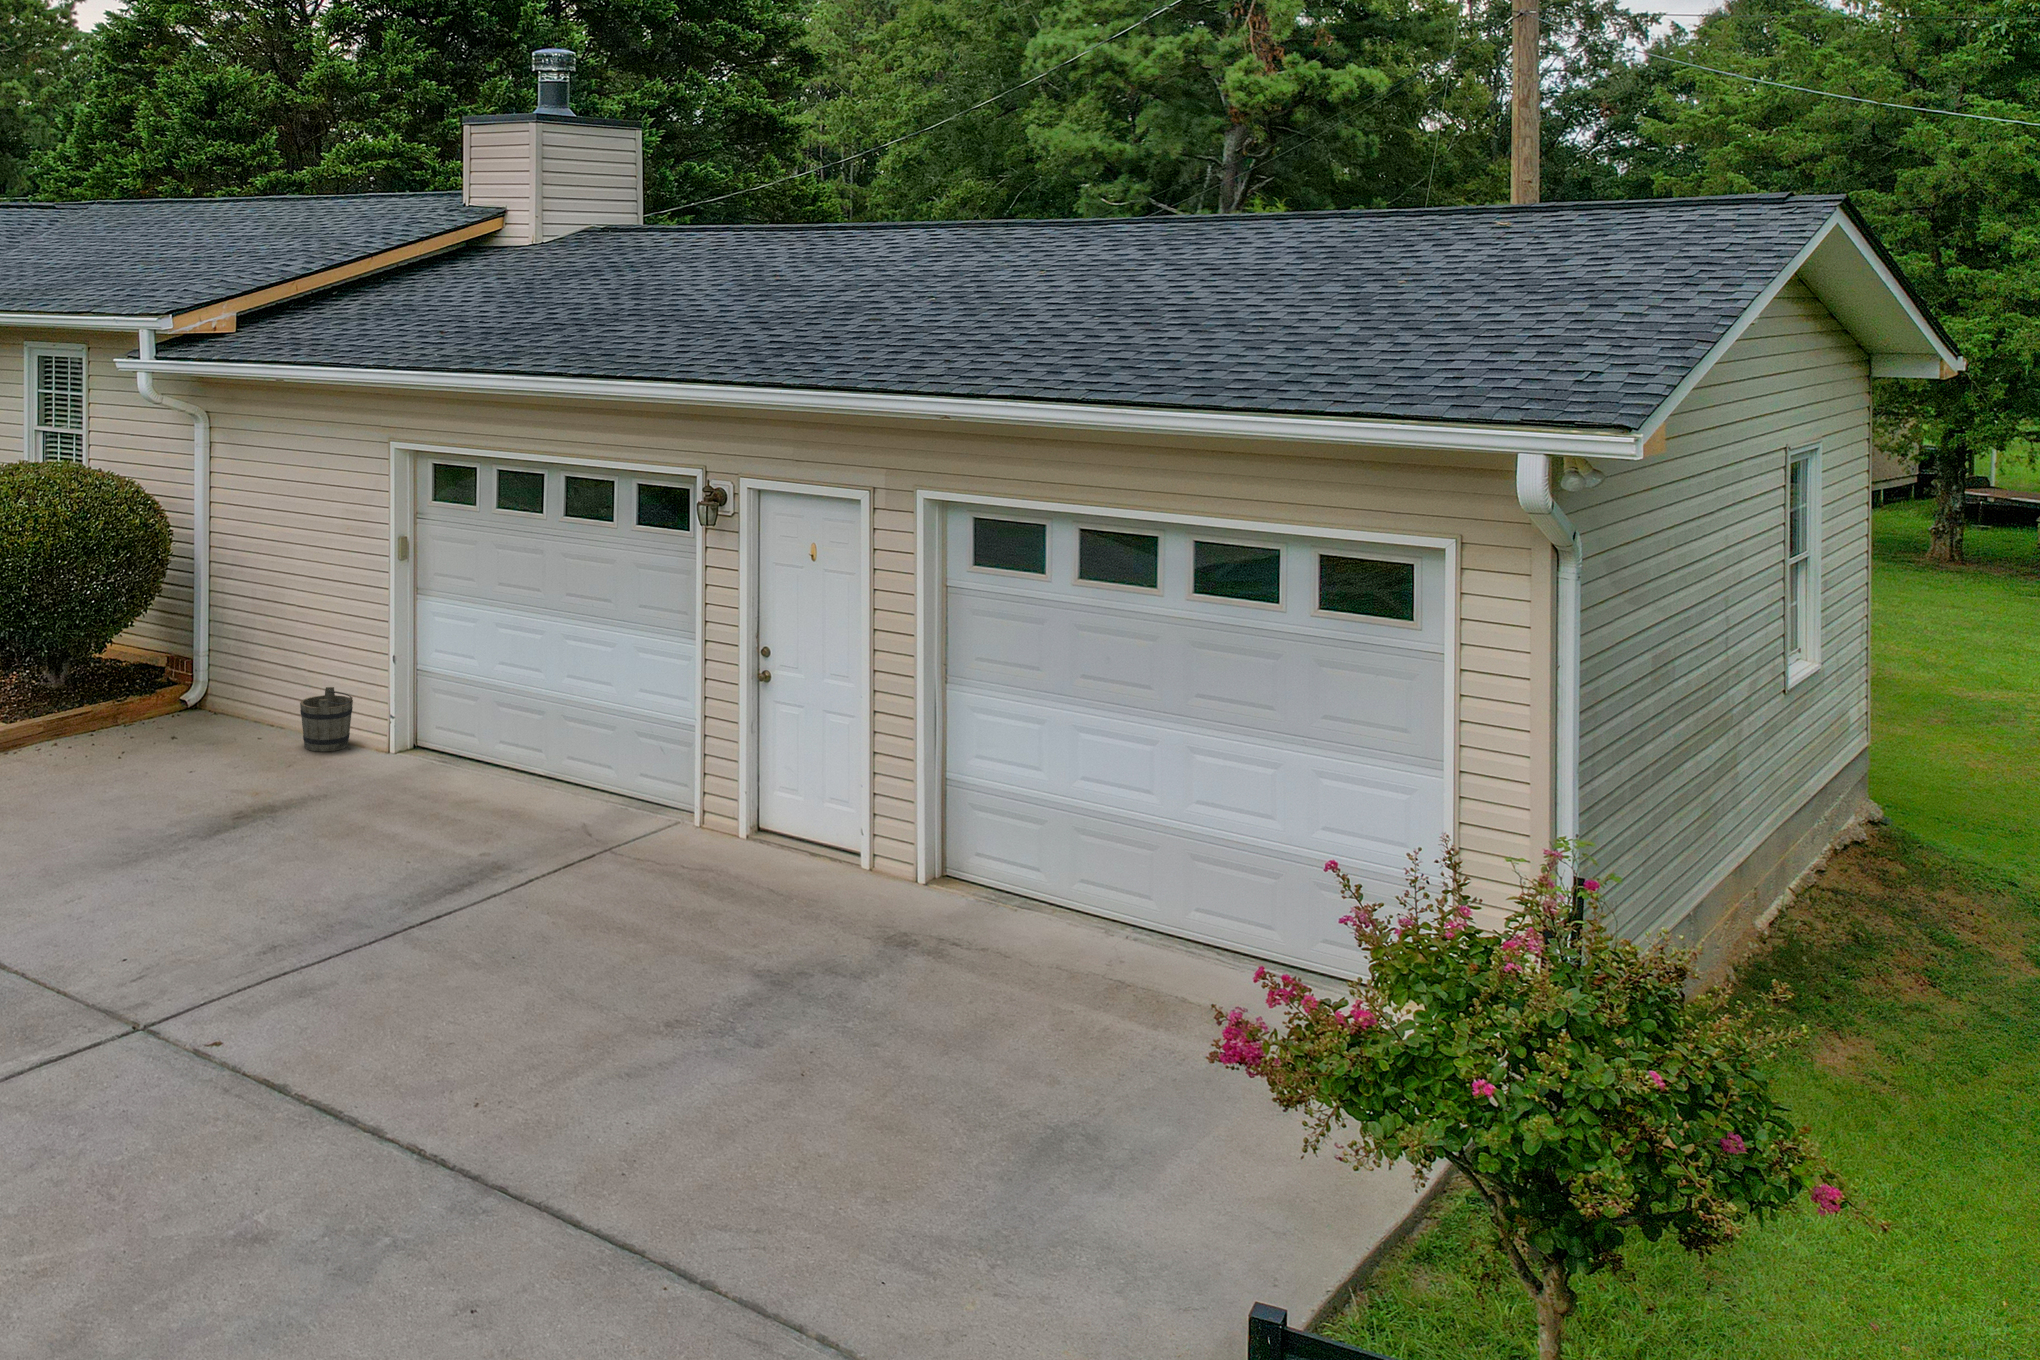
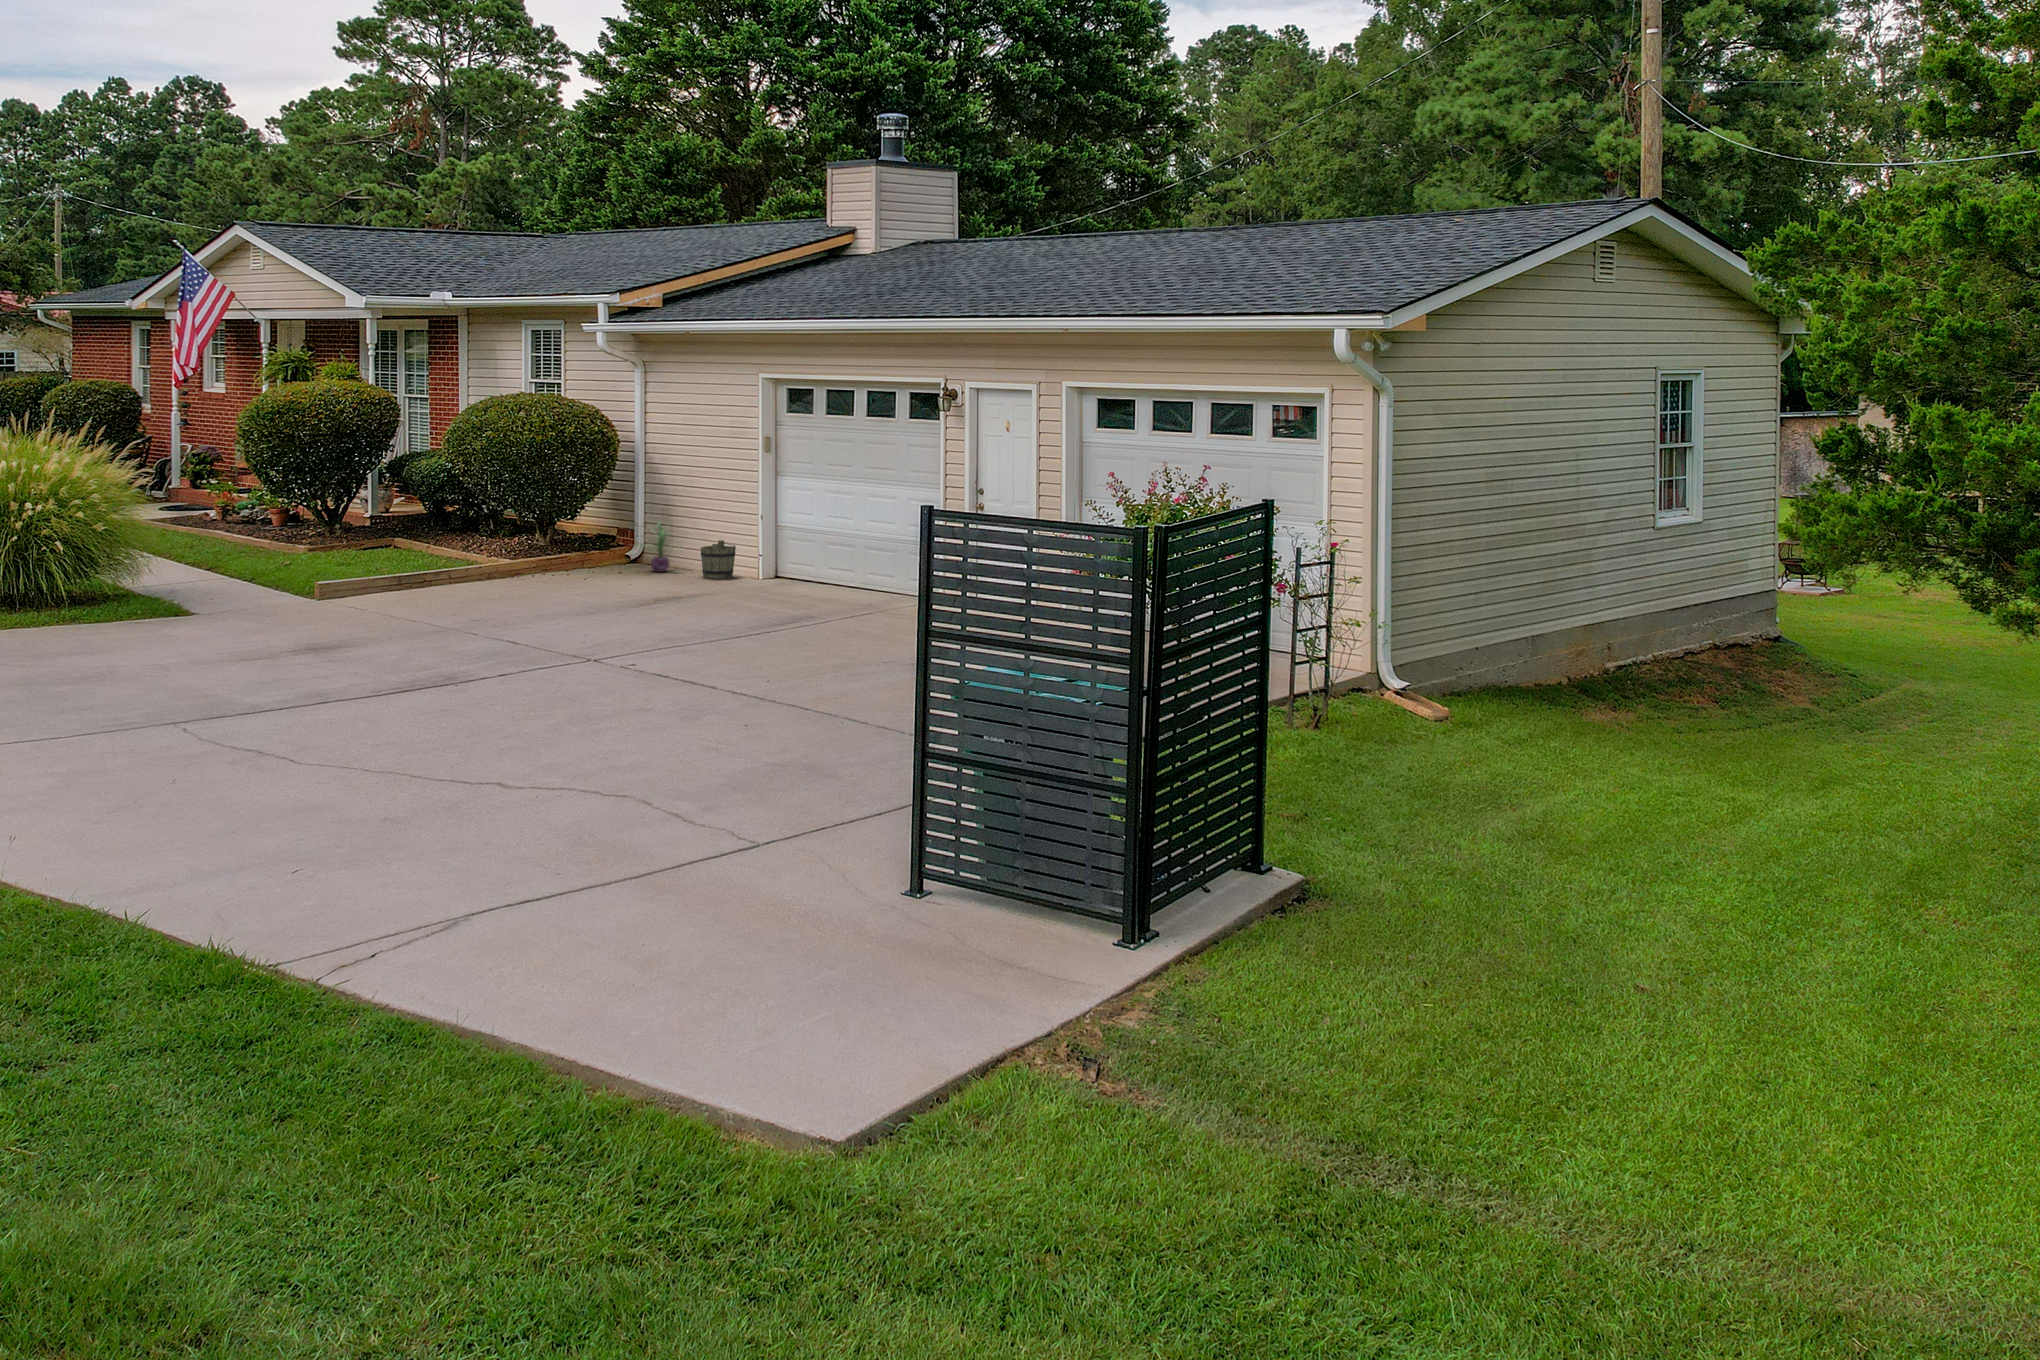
decorative plant: none [195,655,275,735] -> present [649,522,670,572]

